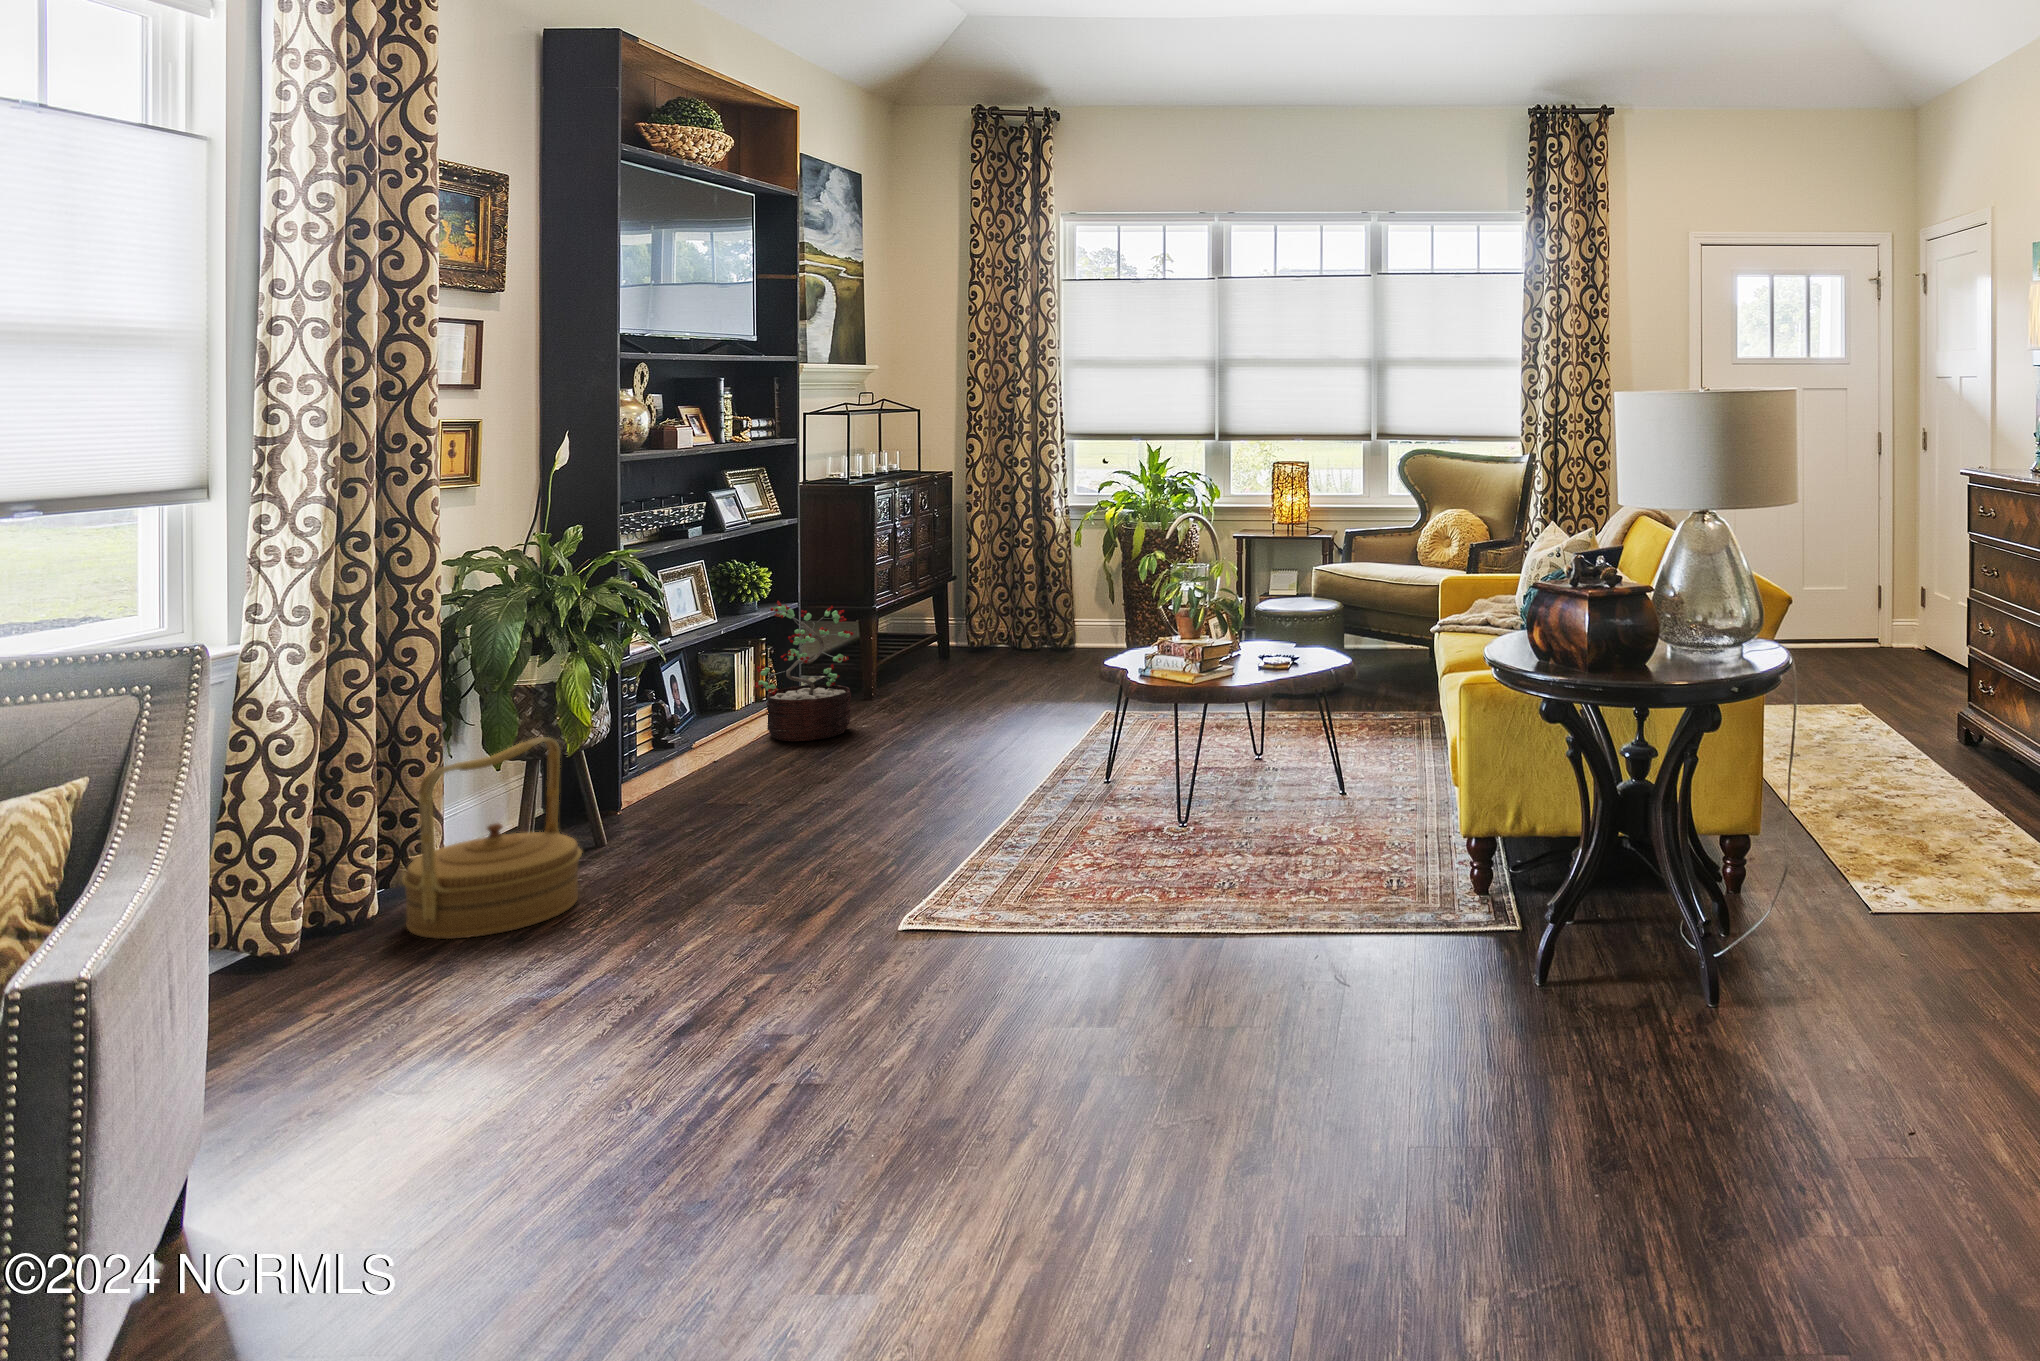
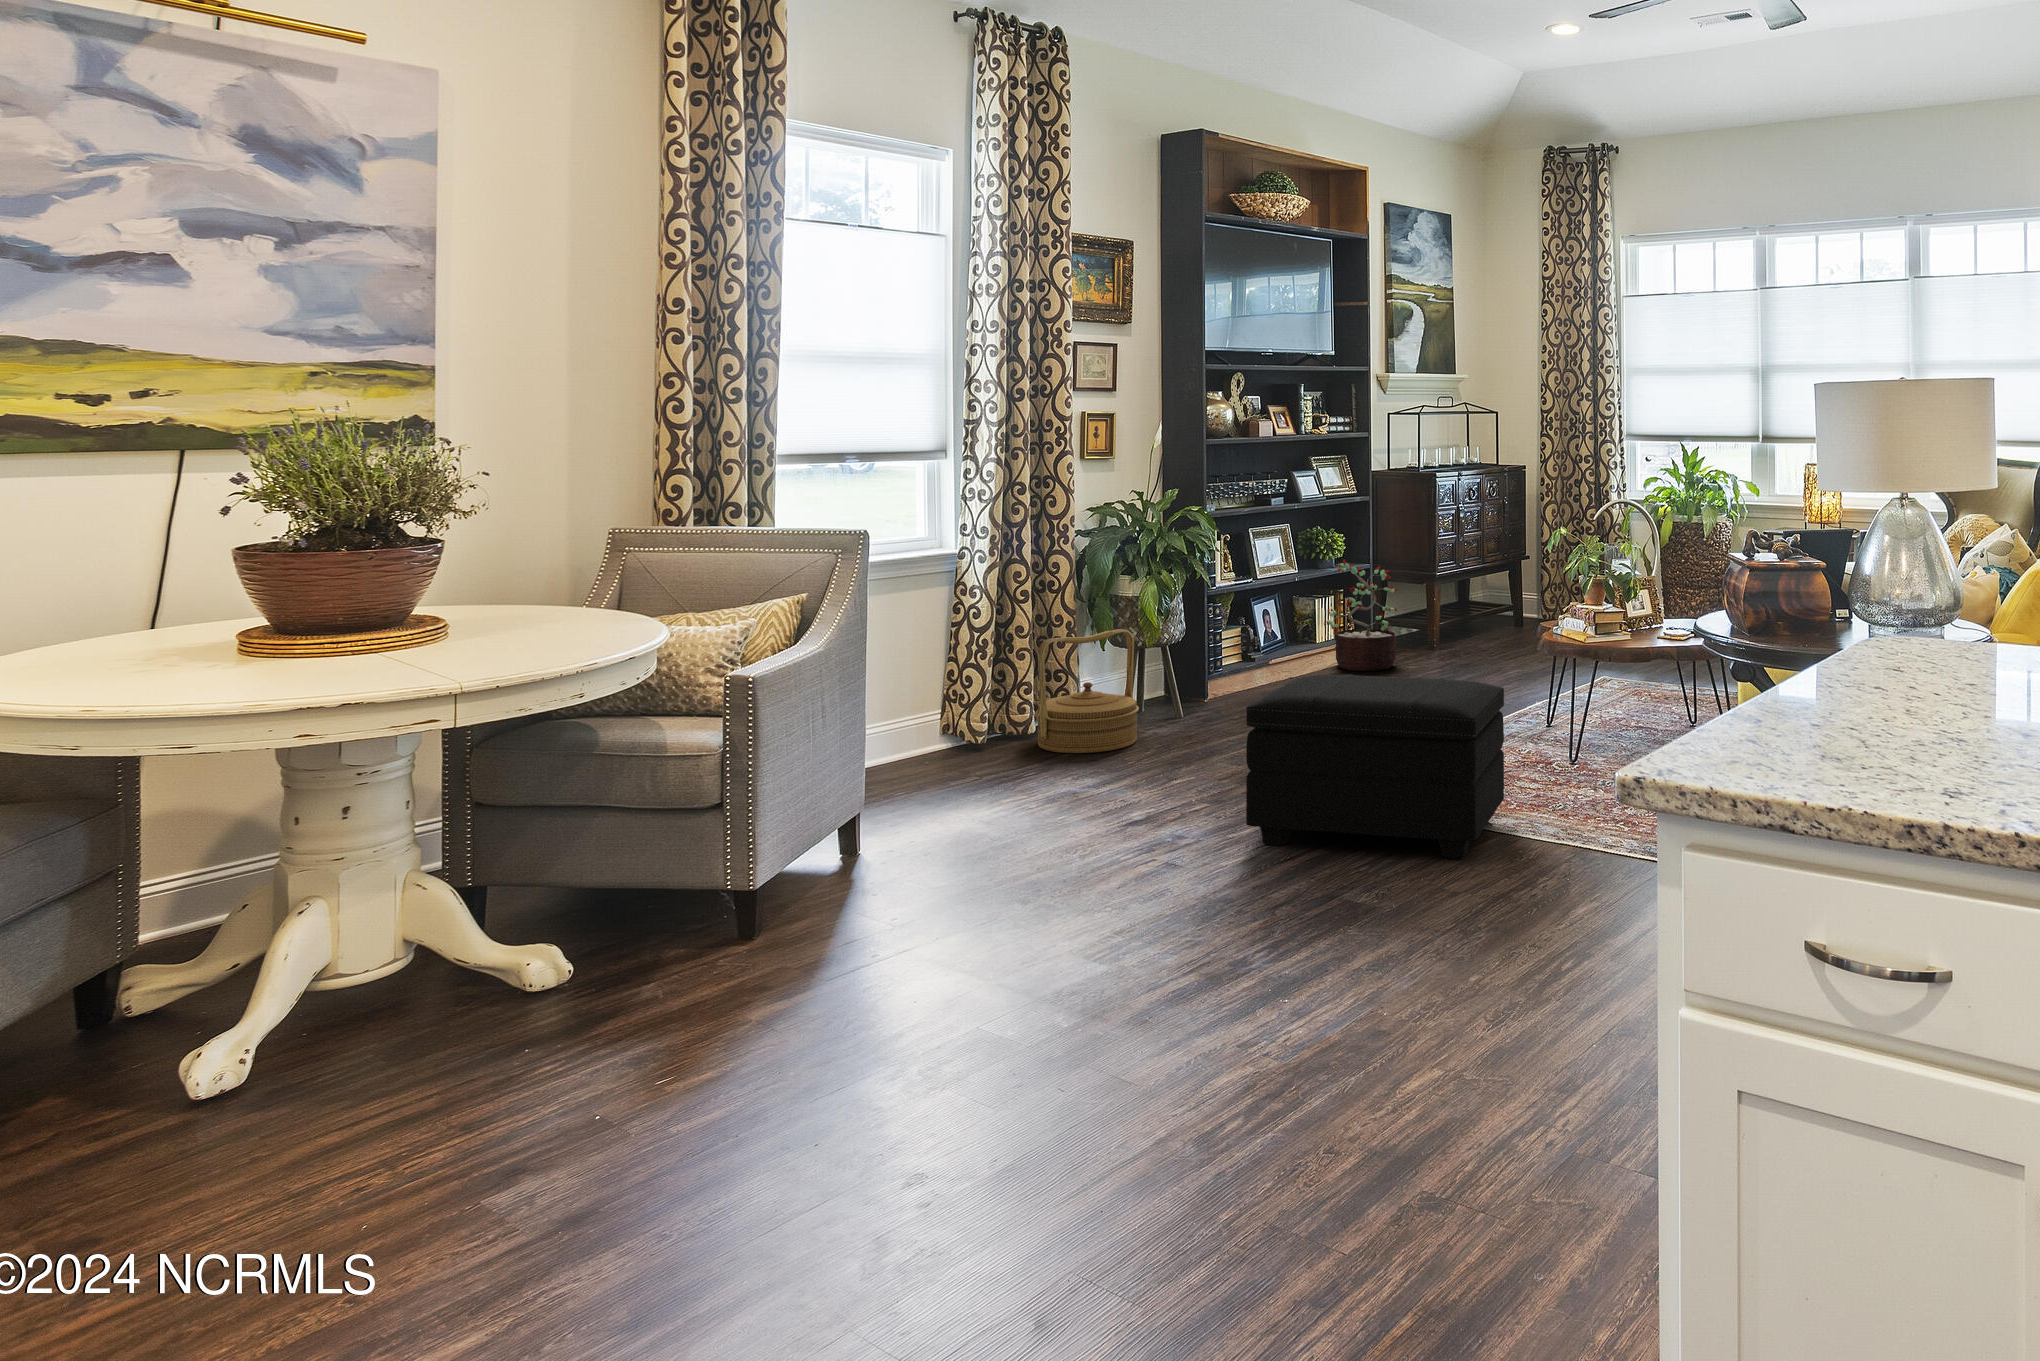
footstool: none [918,758,1238,1023] -> present [1246,674,1504,859]

